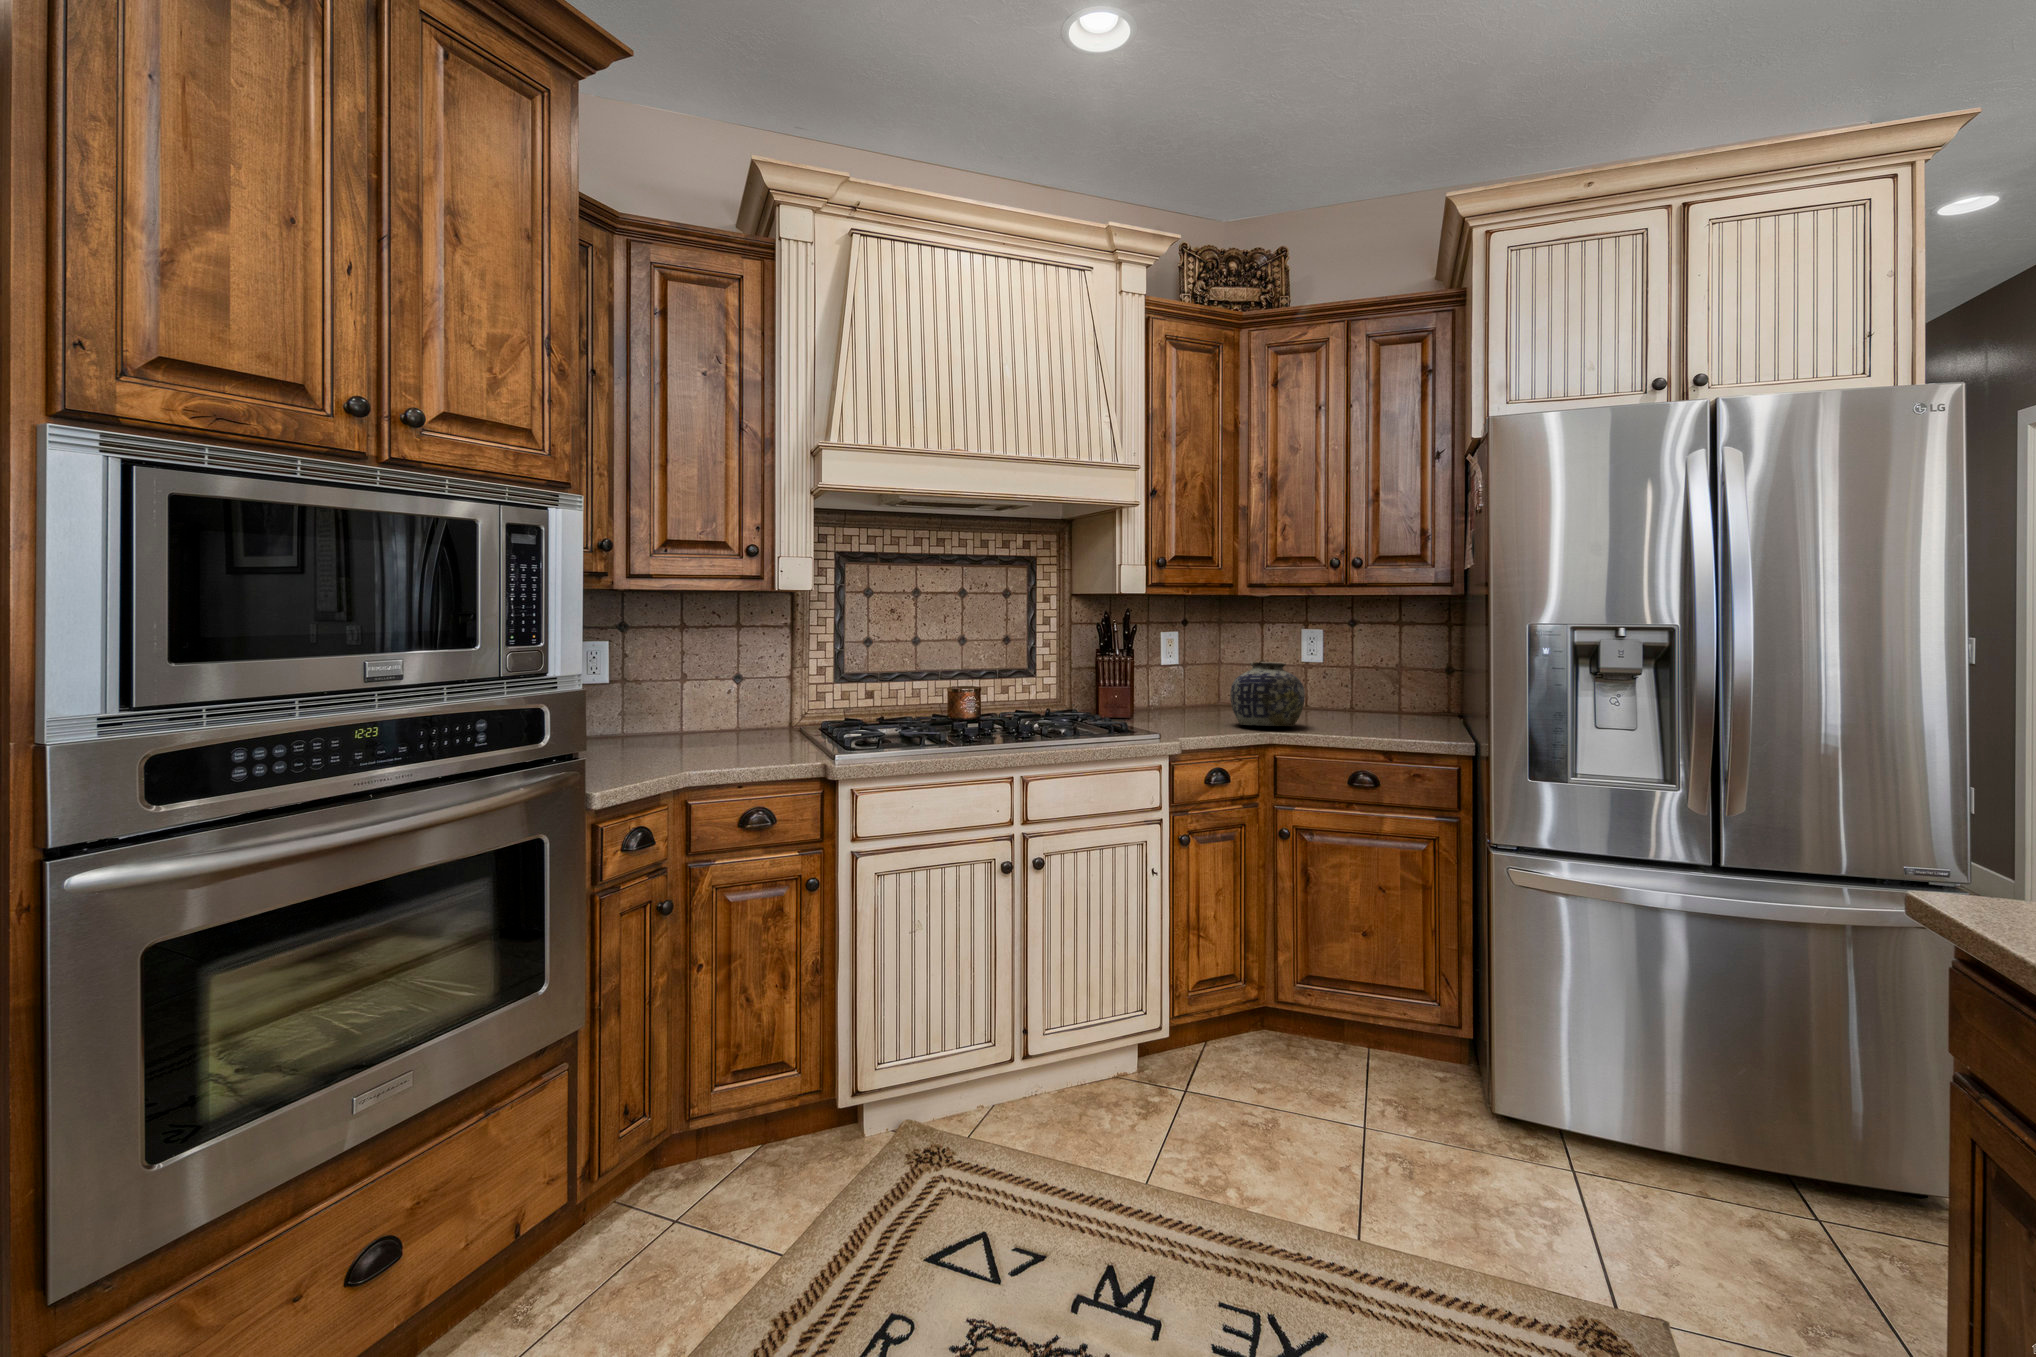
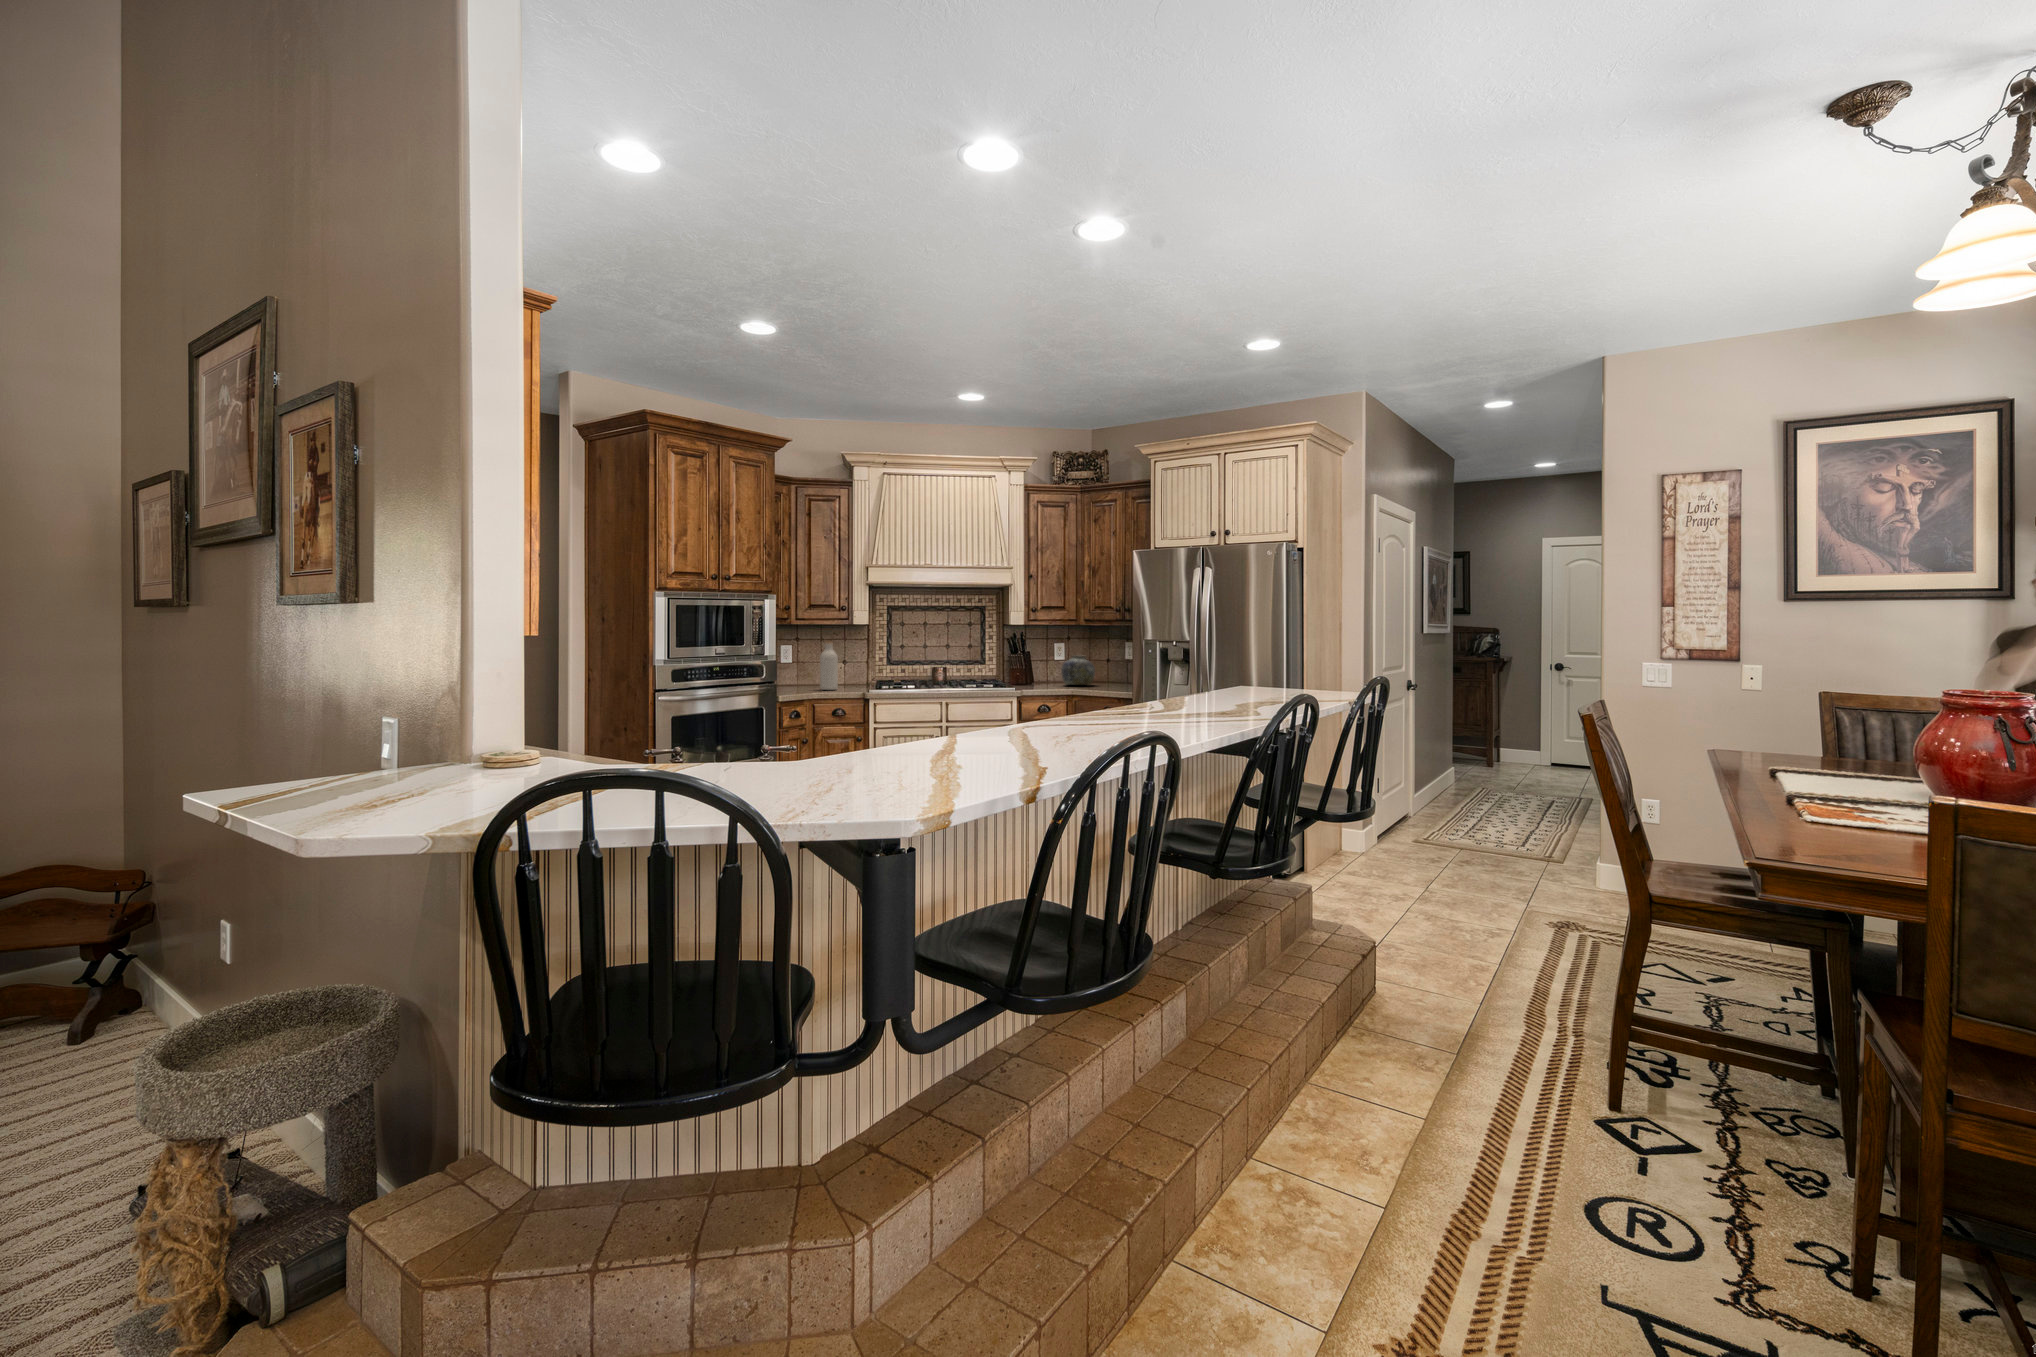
bottle: none [700,631,748,758] -> present [820,641,838,690]

